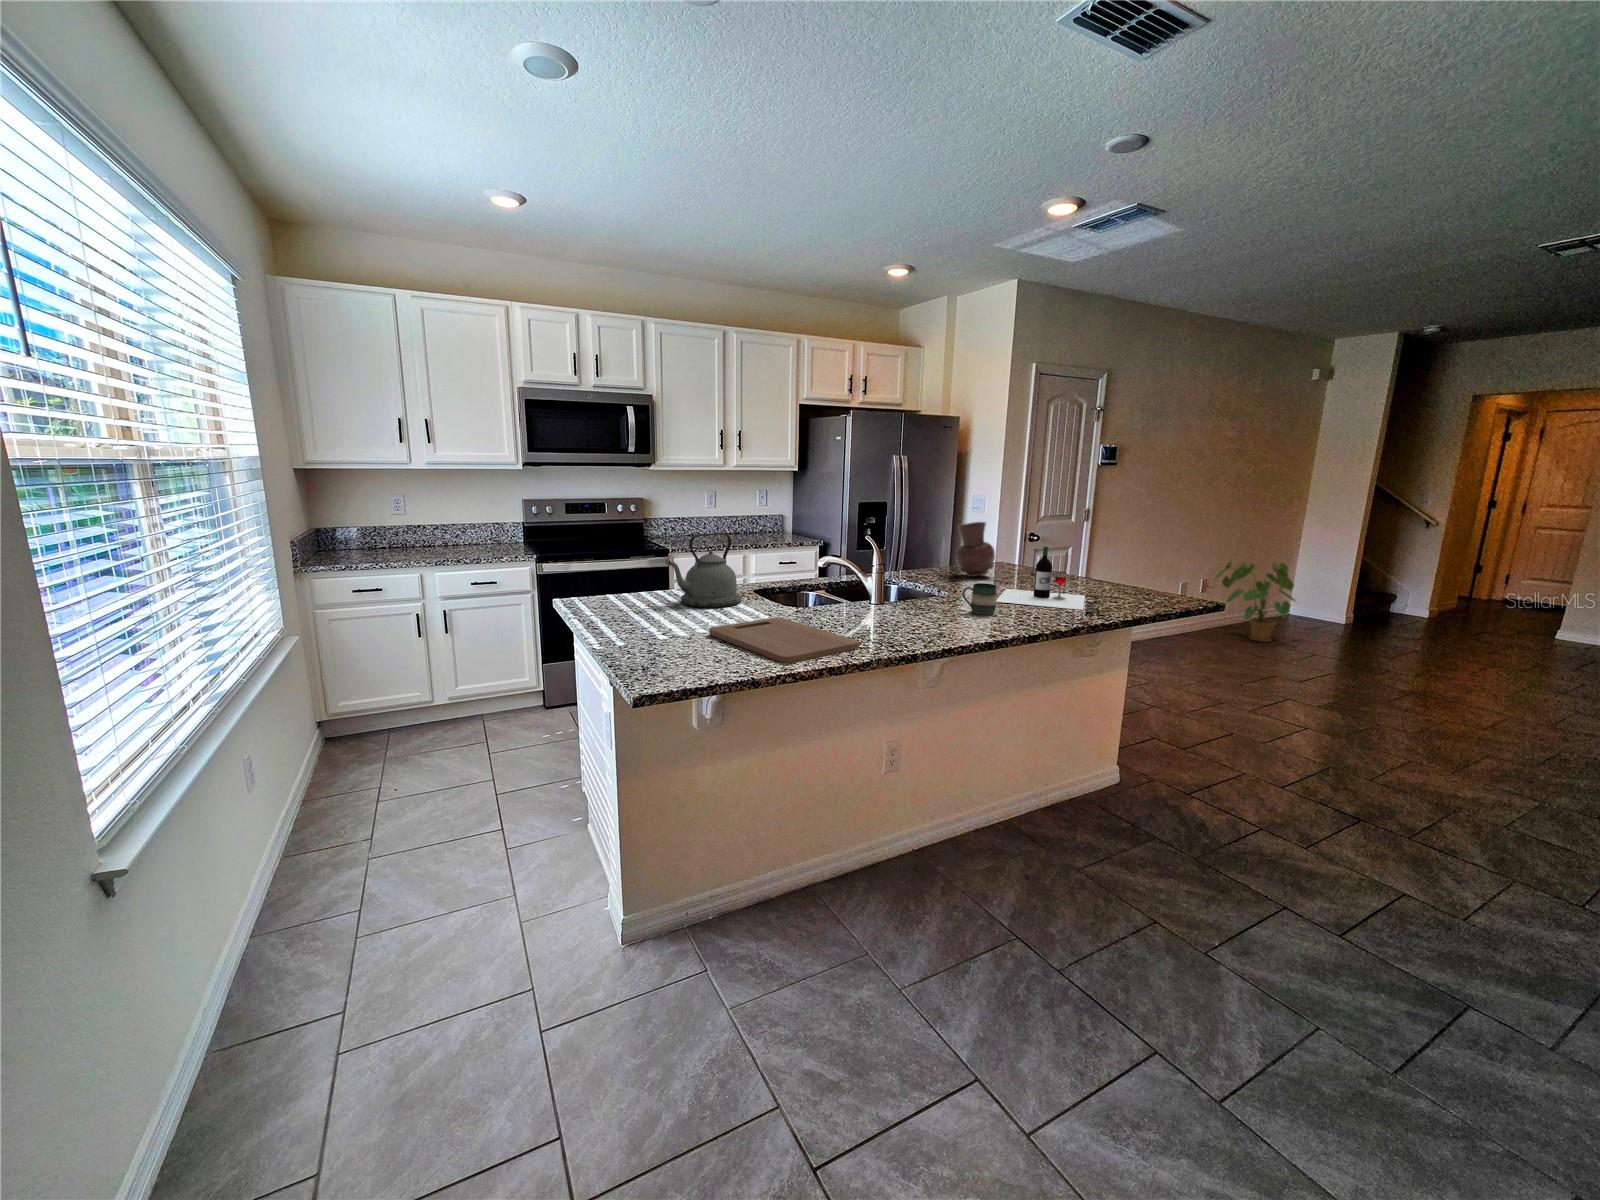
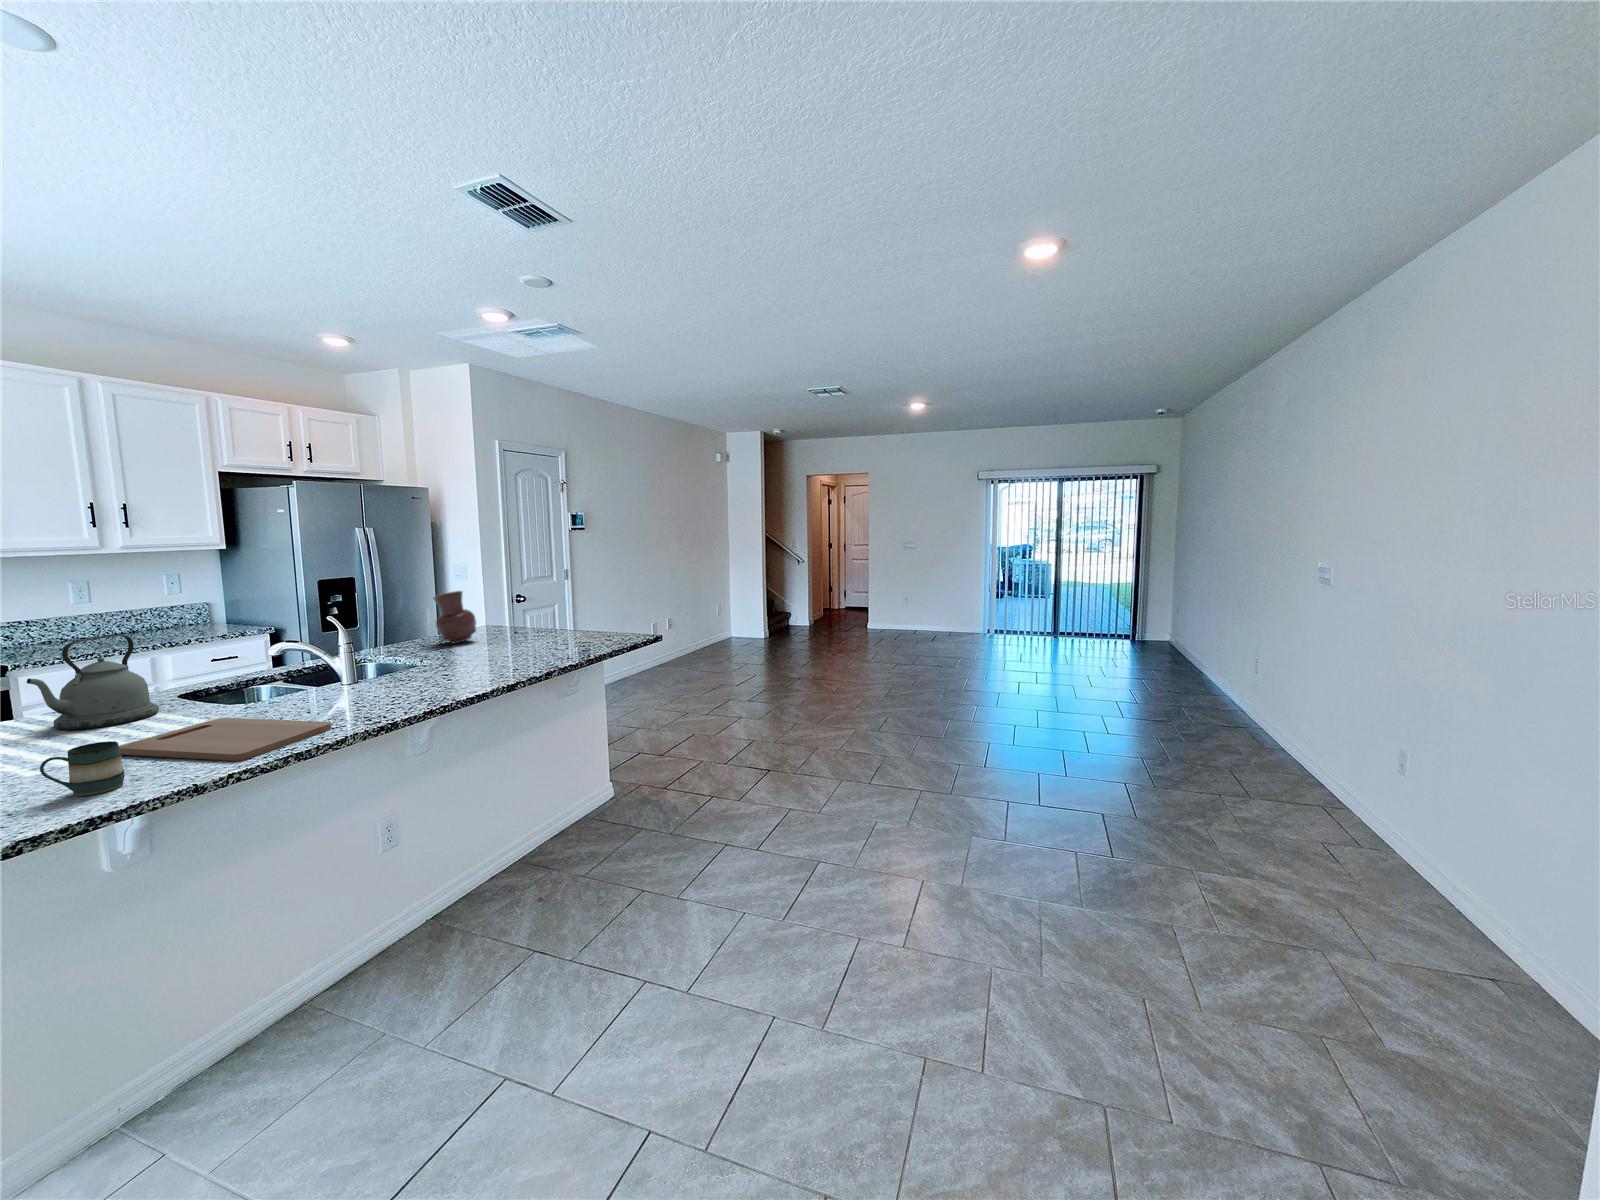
wine bottle: present [996,546,1085,610] -> none [478,608,559,663]
house plant: present [1215,562,1295,642] -> none [676,598,733,660]
mug: present [963,583,996,615] -> present [40,741,125,796]

